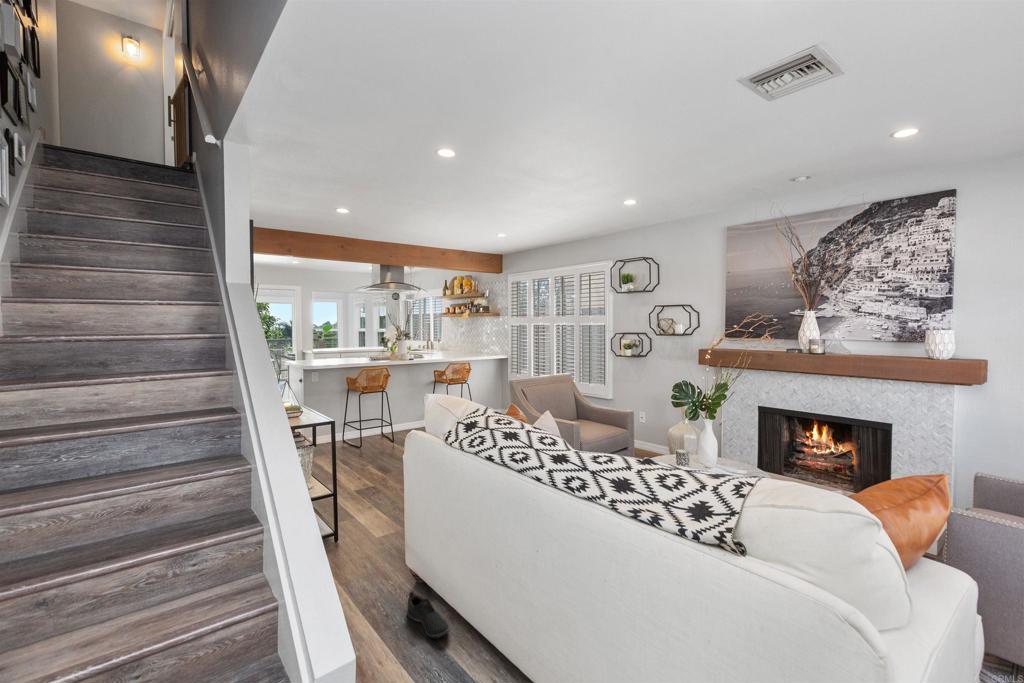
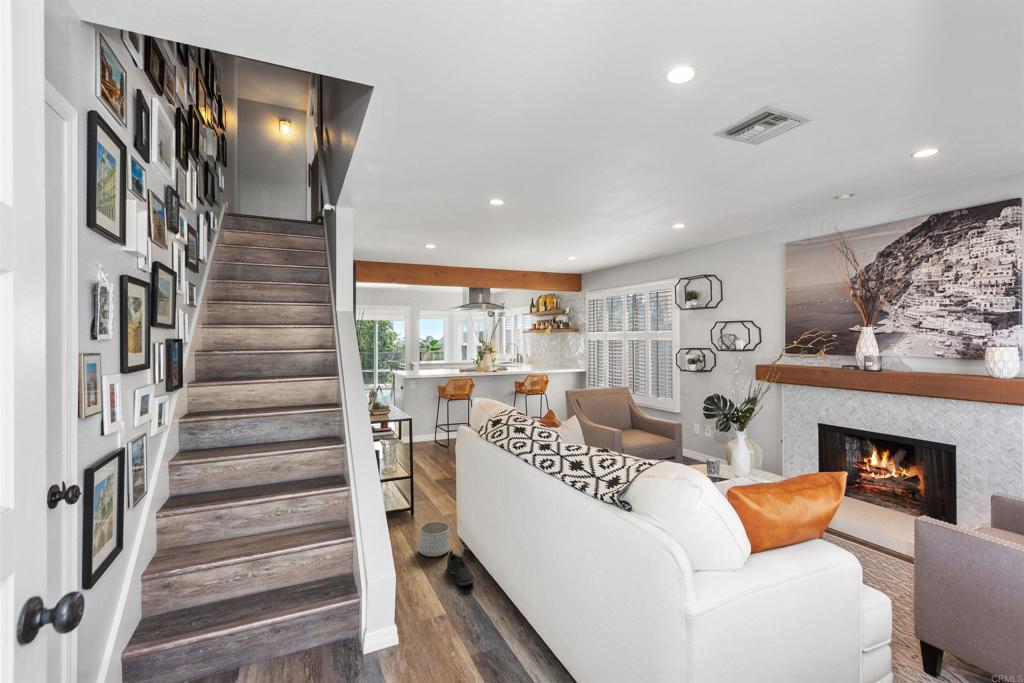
planter: none [363,553,403,600] -> present [419,522,450,557]

